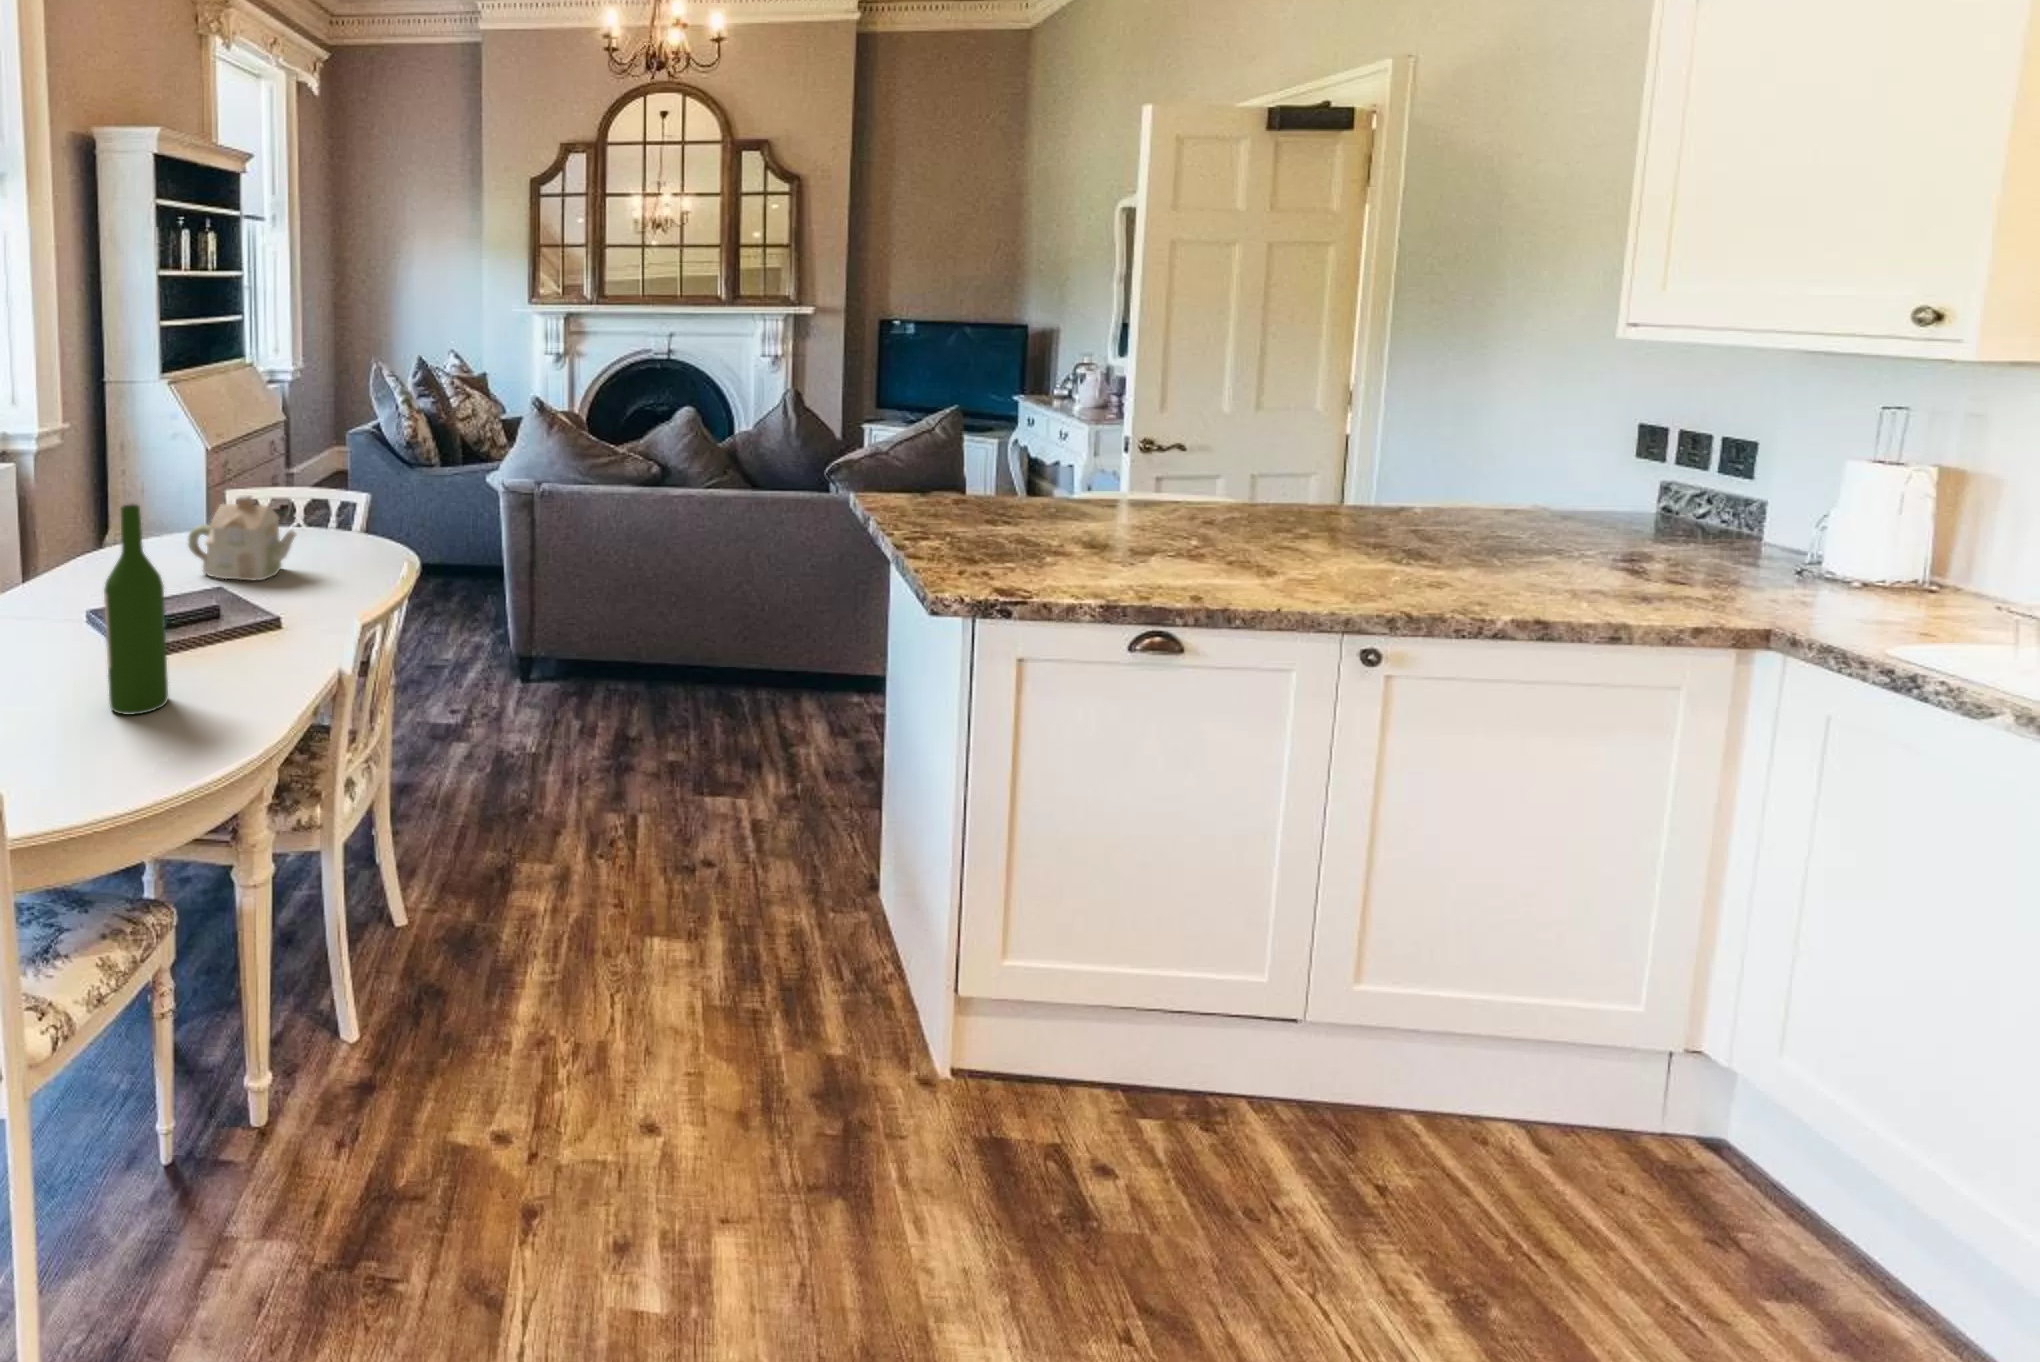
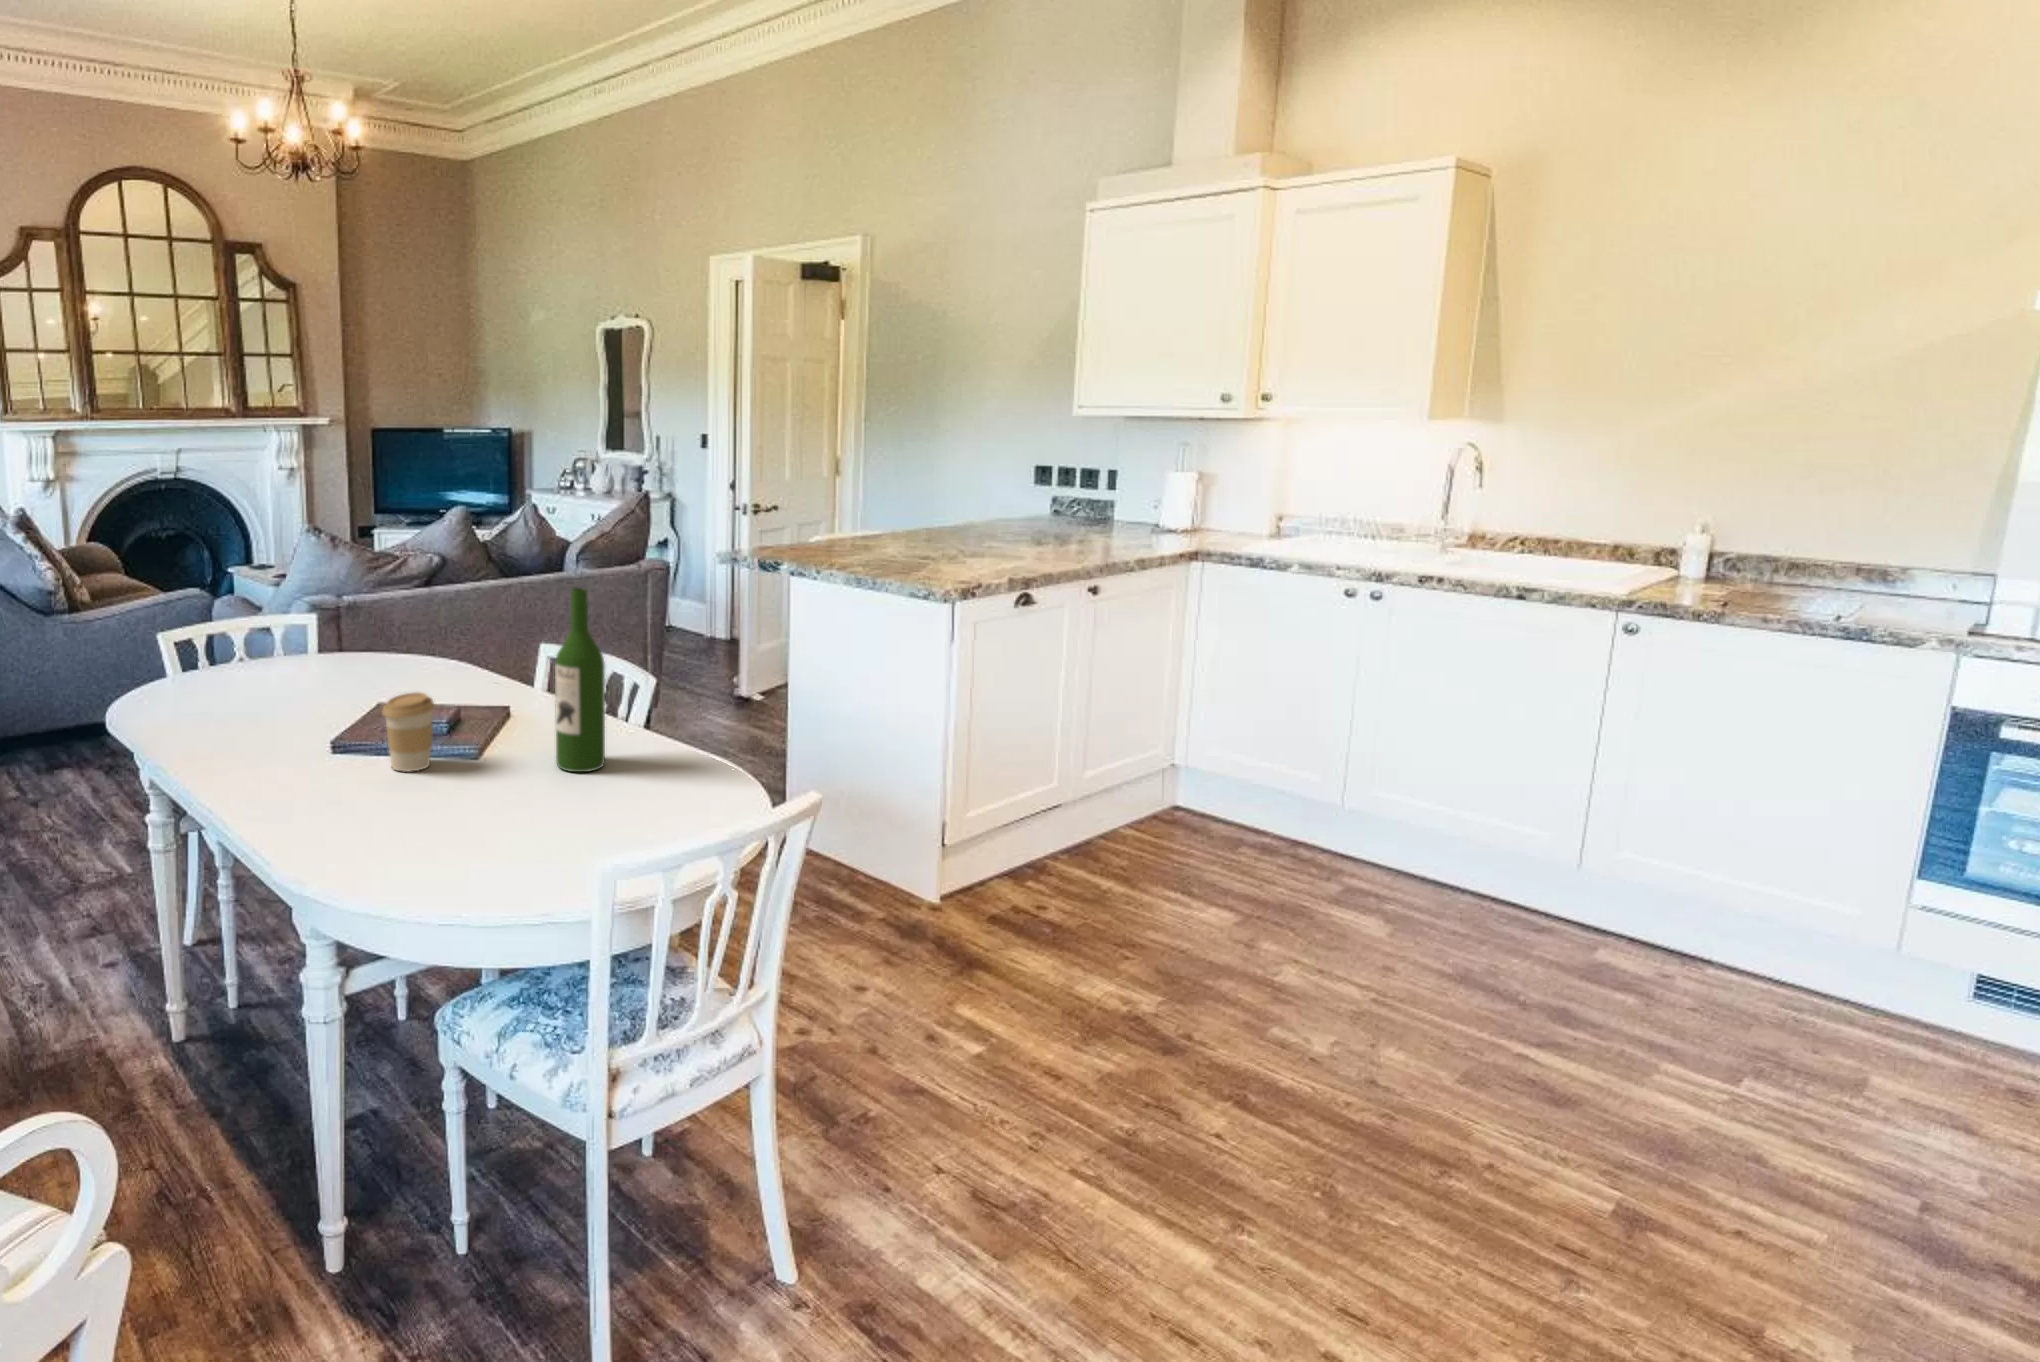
teapot: present [188,495,296,581] -> none [302,607,414,693]
coffee cup: none [24,585,81,665] -> present [383,692,434,771]

